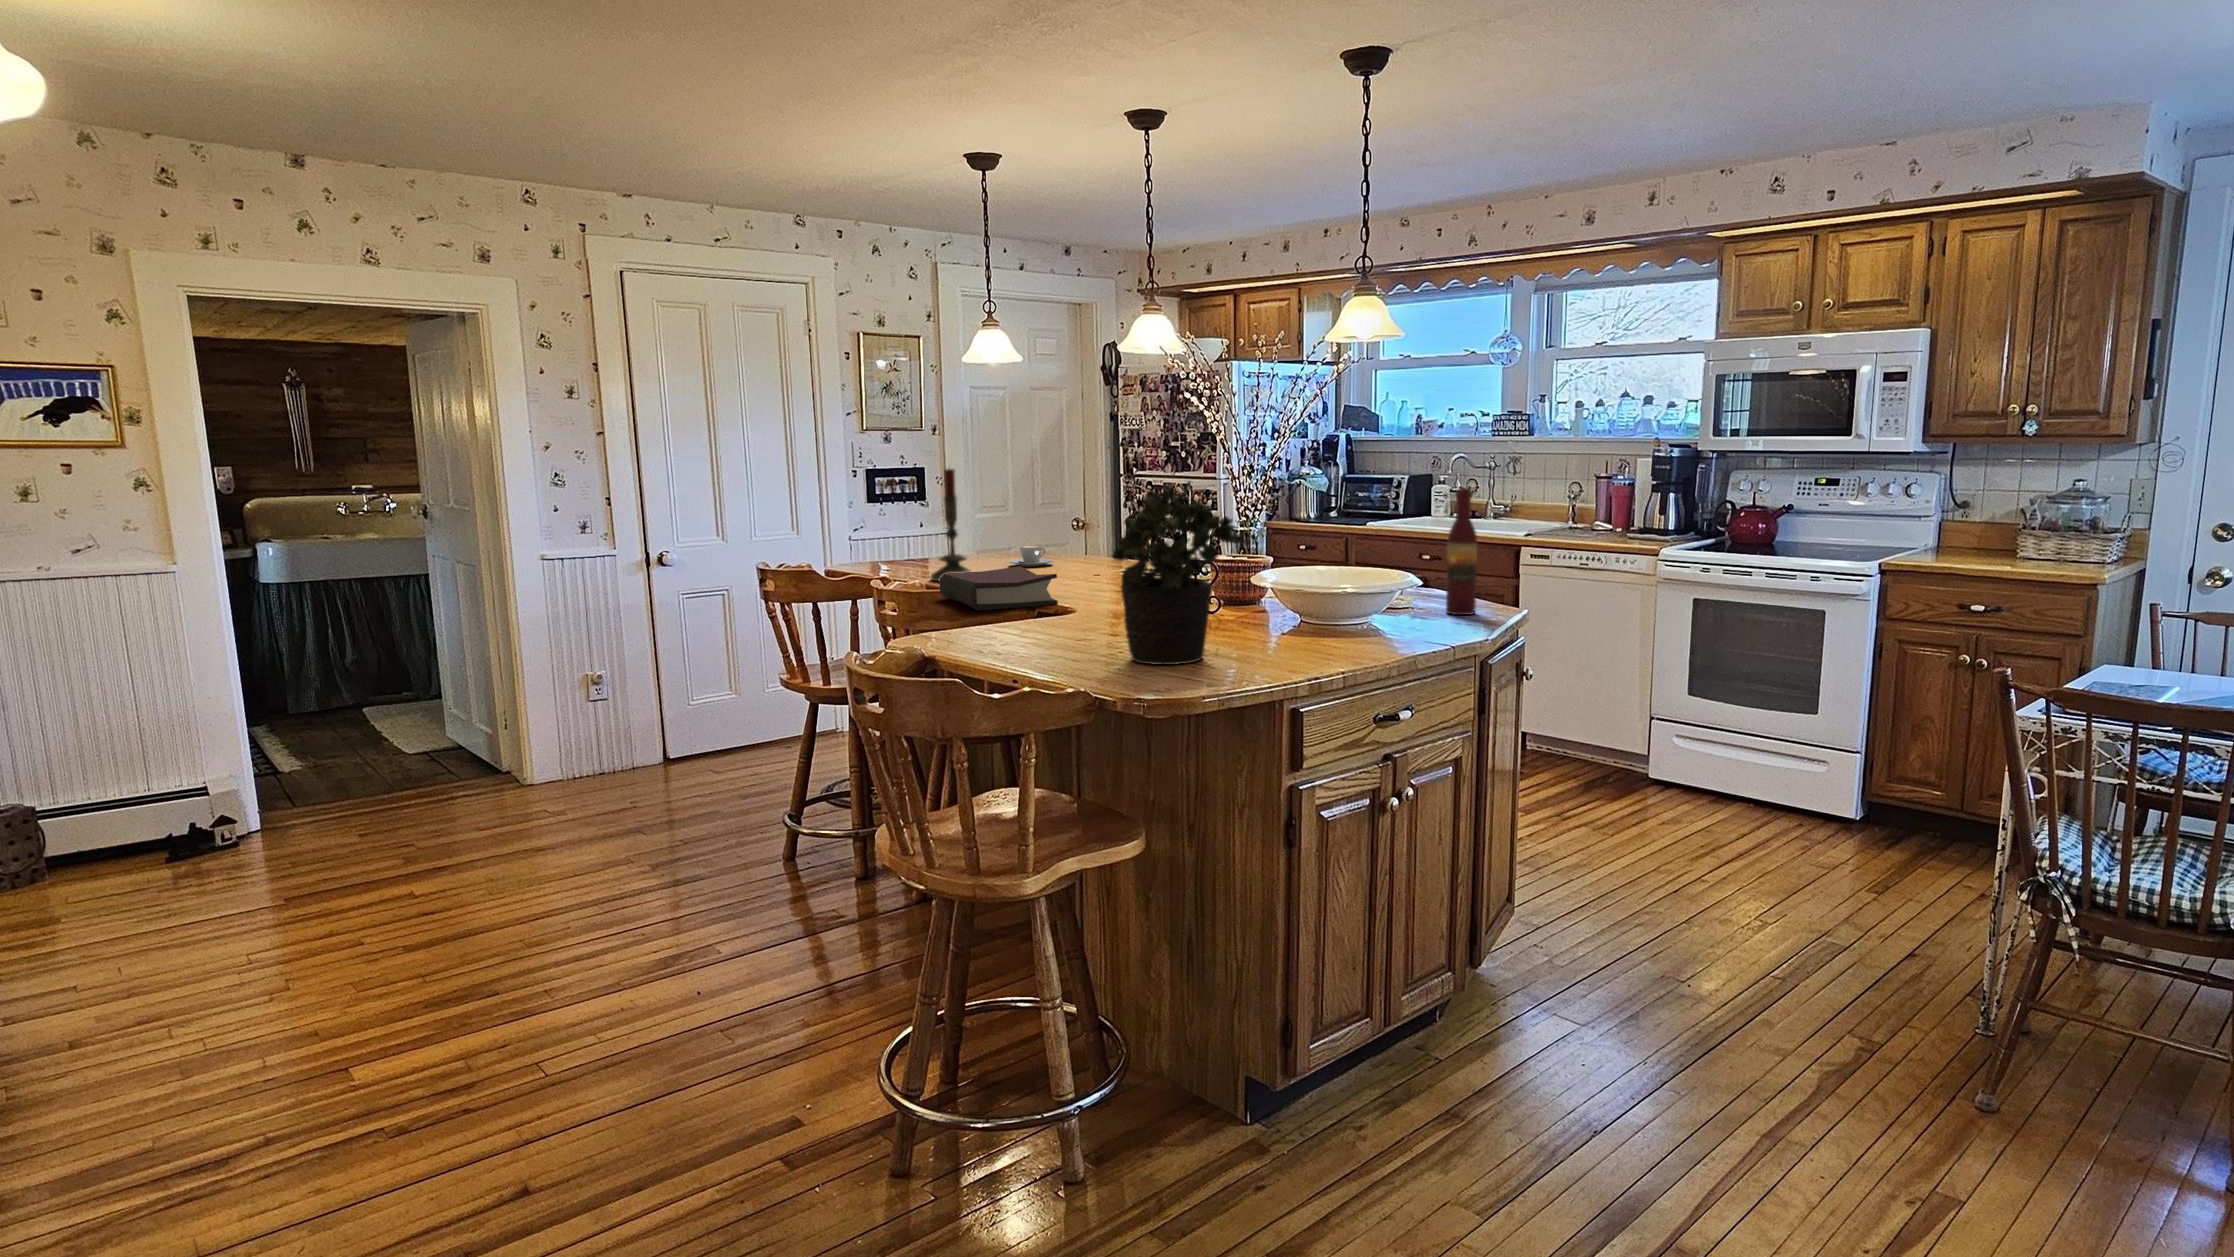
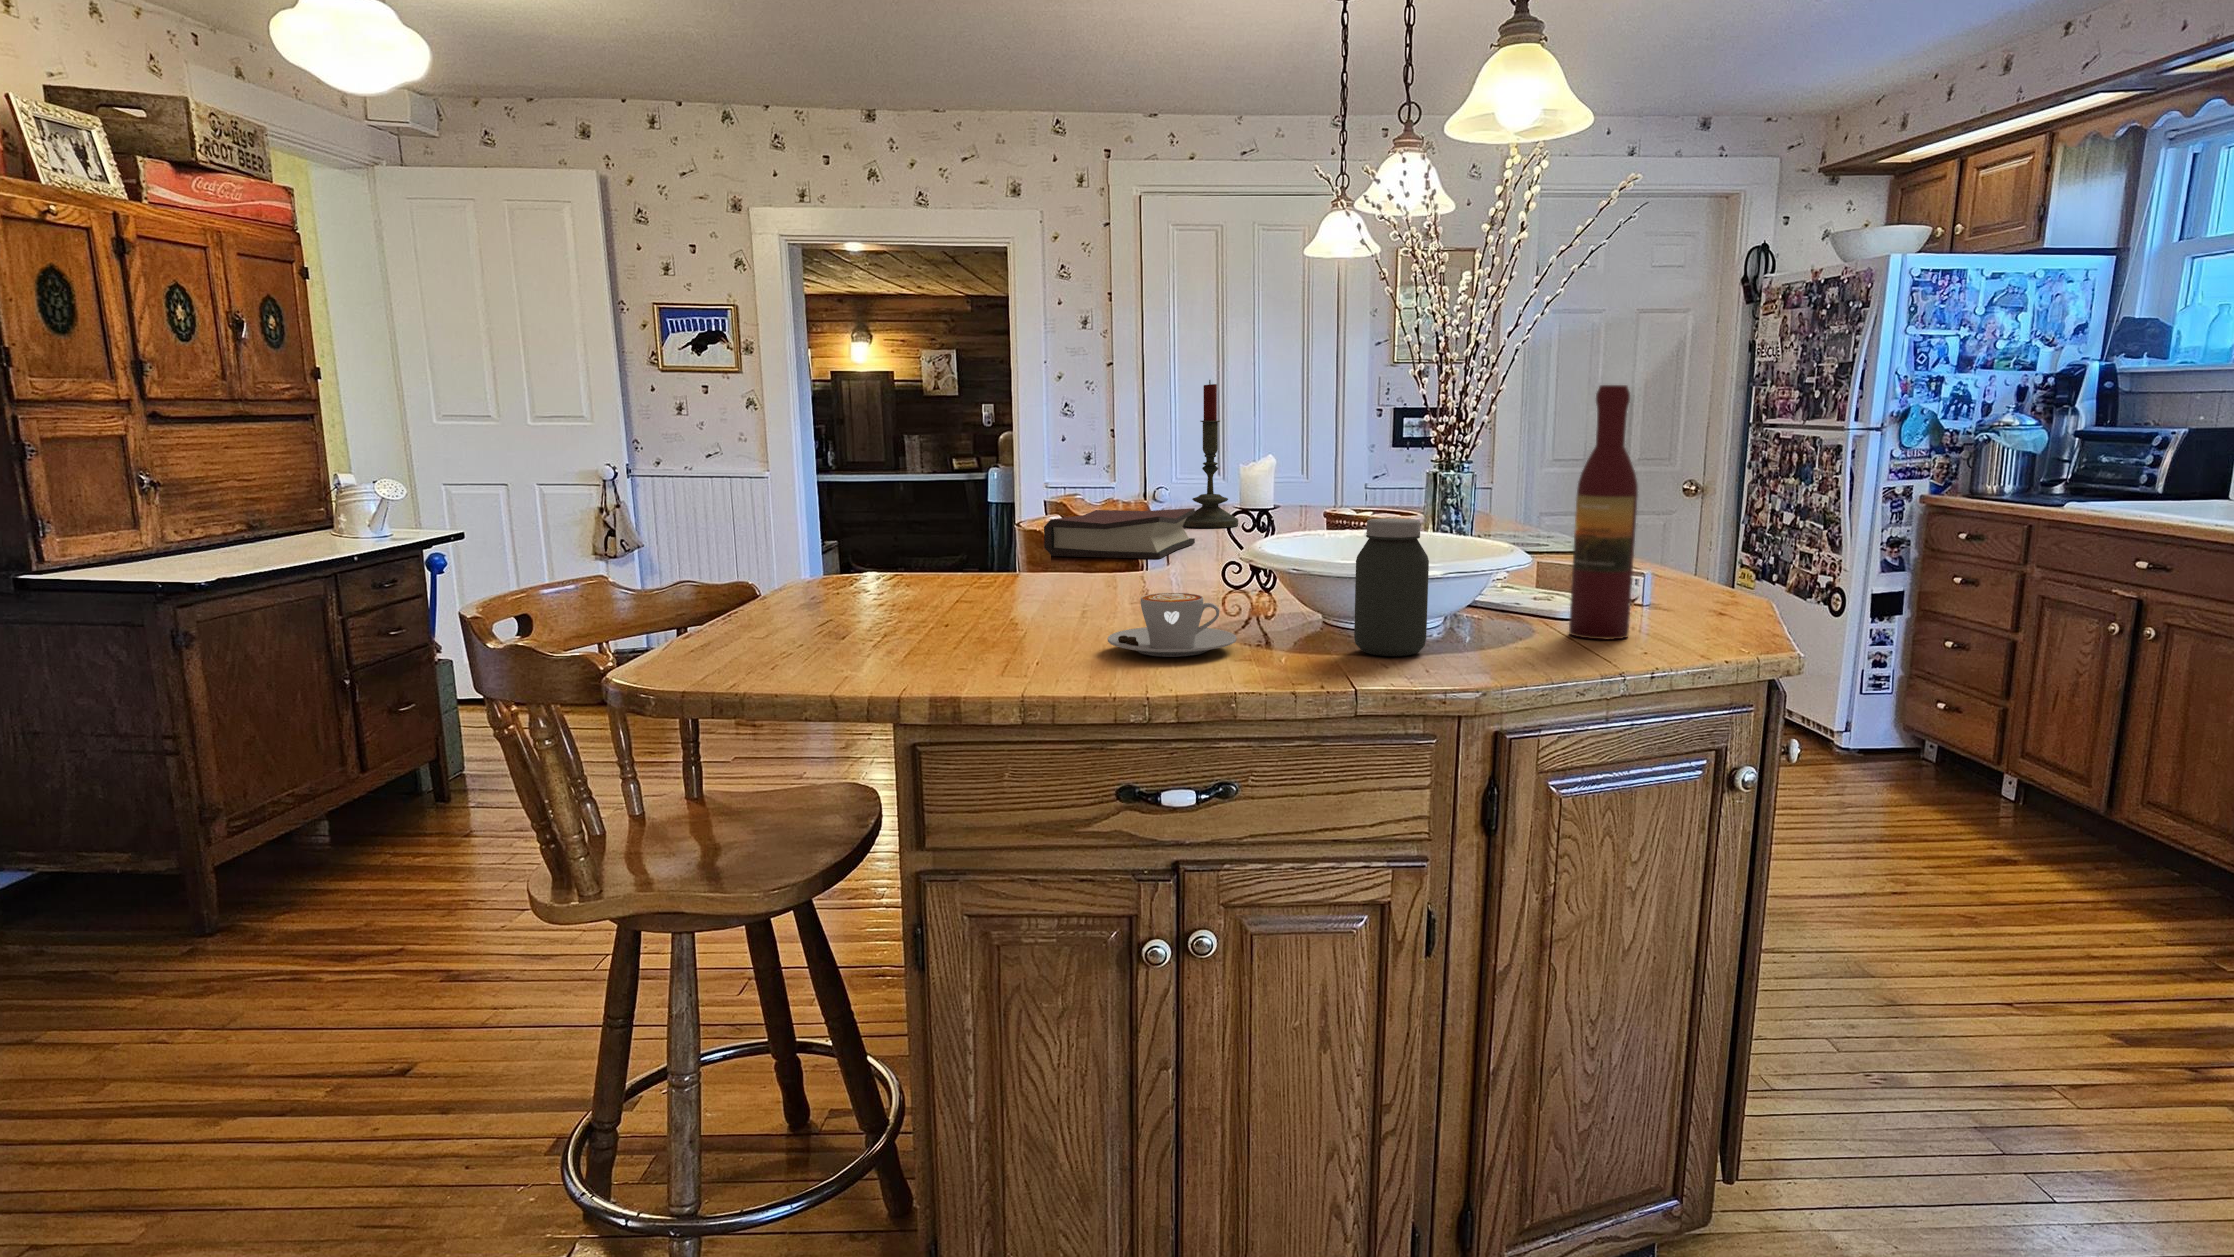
potted plant: present [1113,481,1244,665] -> none [747,349,1017,643]
coffee cup: present [1009,546,1054,566] -> present [1108,593,1237,657]
jar: none [1403,562,1441,633] -> present [1354,518,1429,656]

